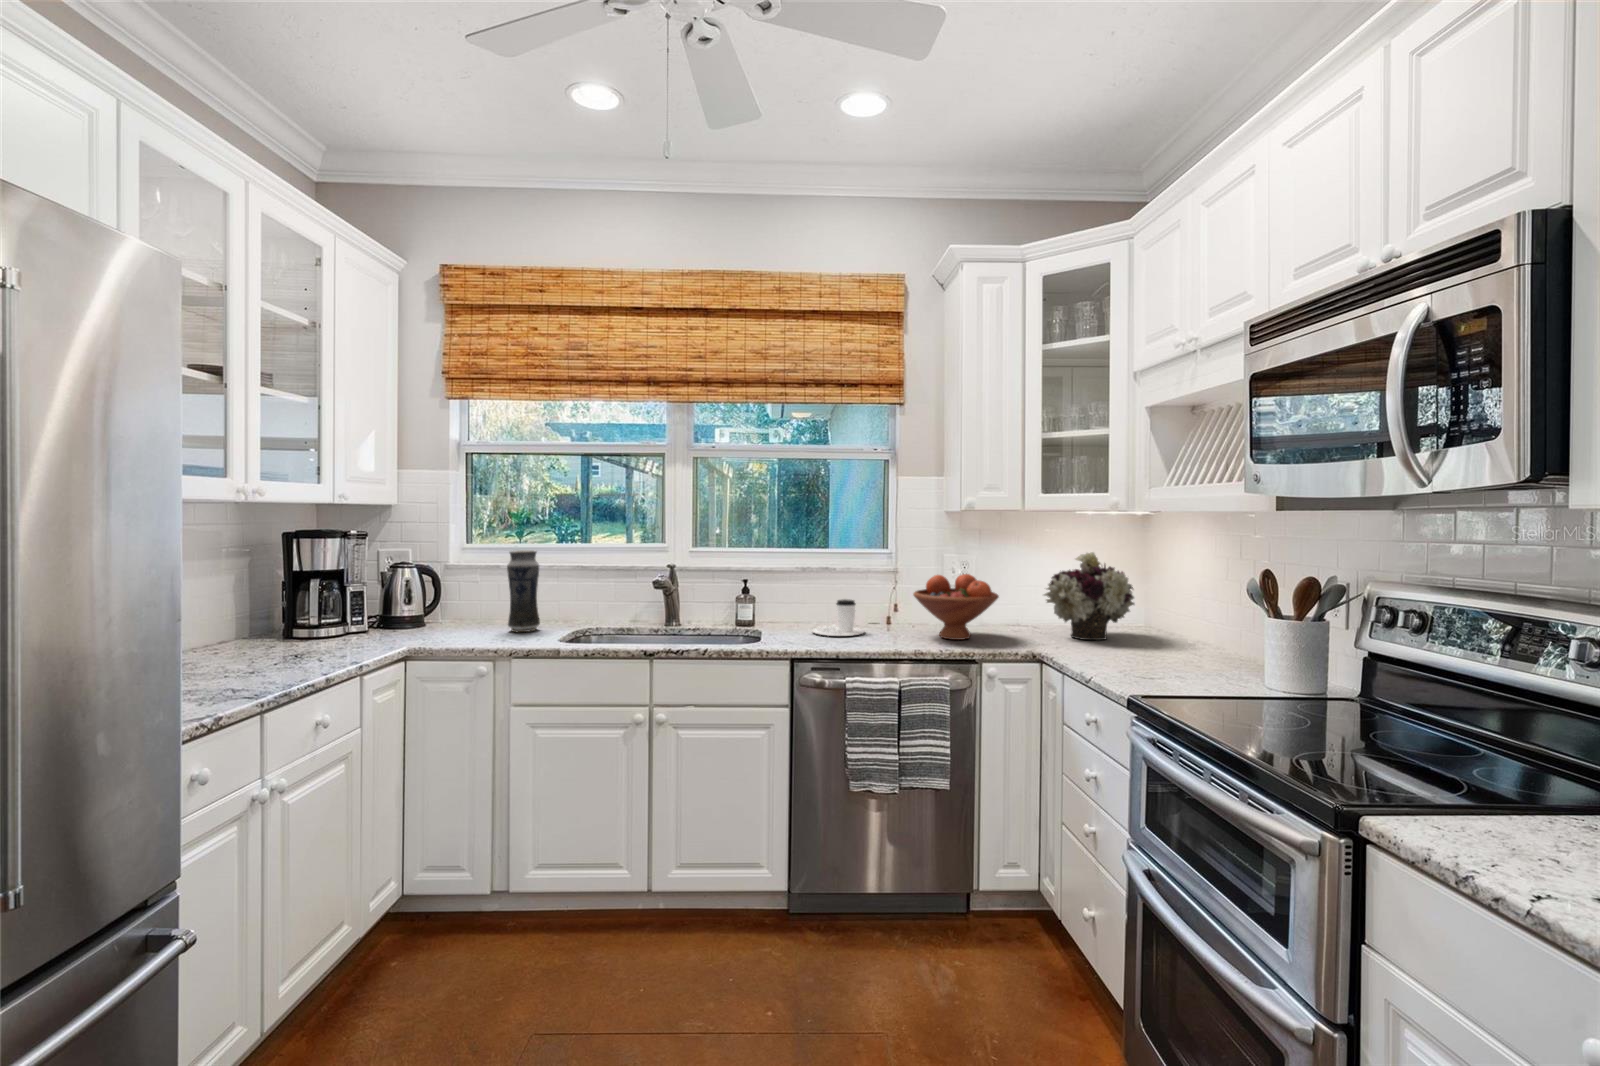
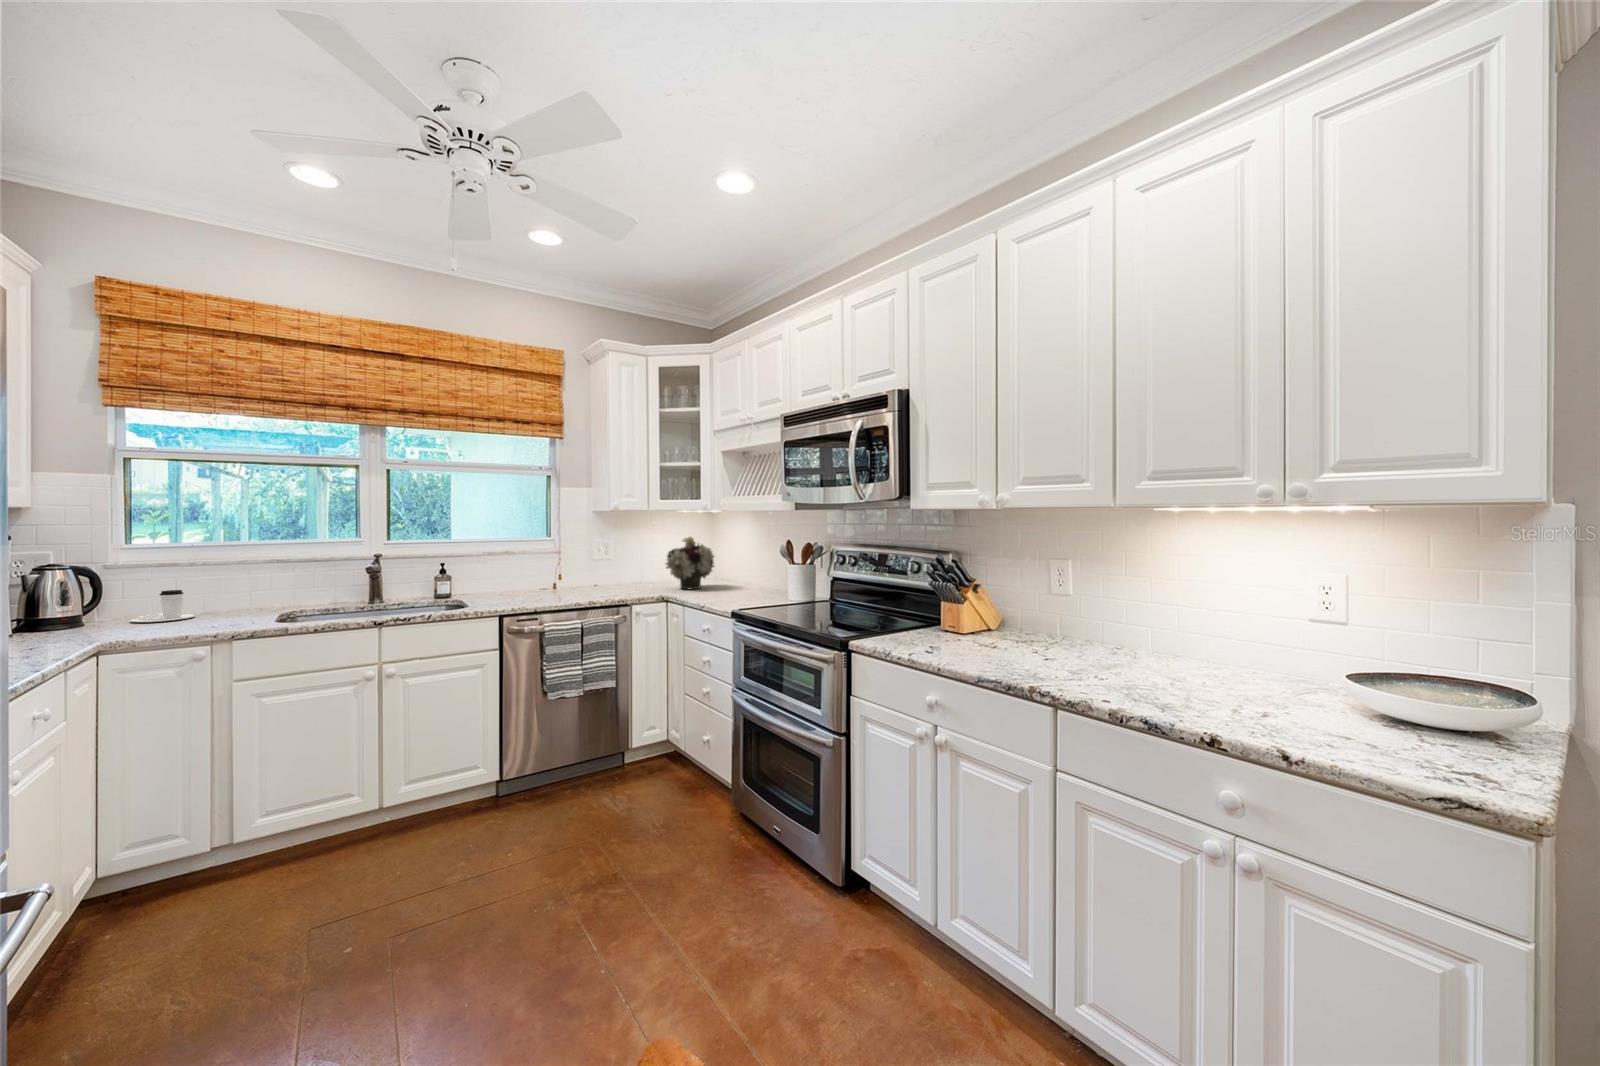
vase: present [507,550,540,632] -> none [211,548,248,622]
fruit bowl: present [913,574,999,640] -> none [583,553,640,595]
coffee cup: present [812,599,865,636] -> present [130,590,195,622]

